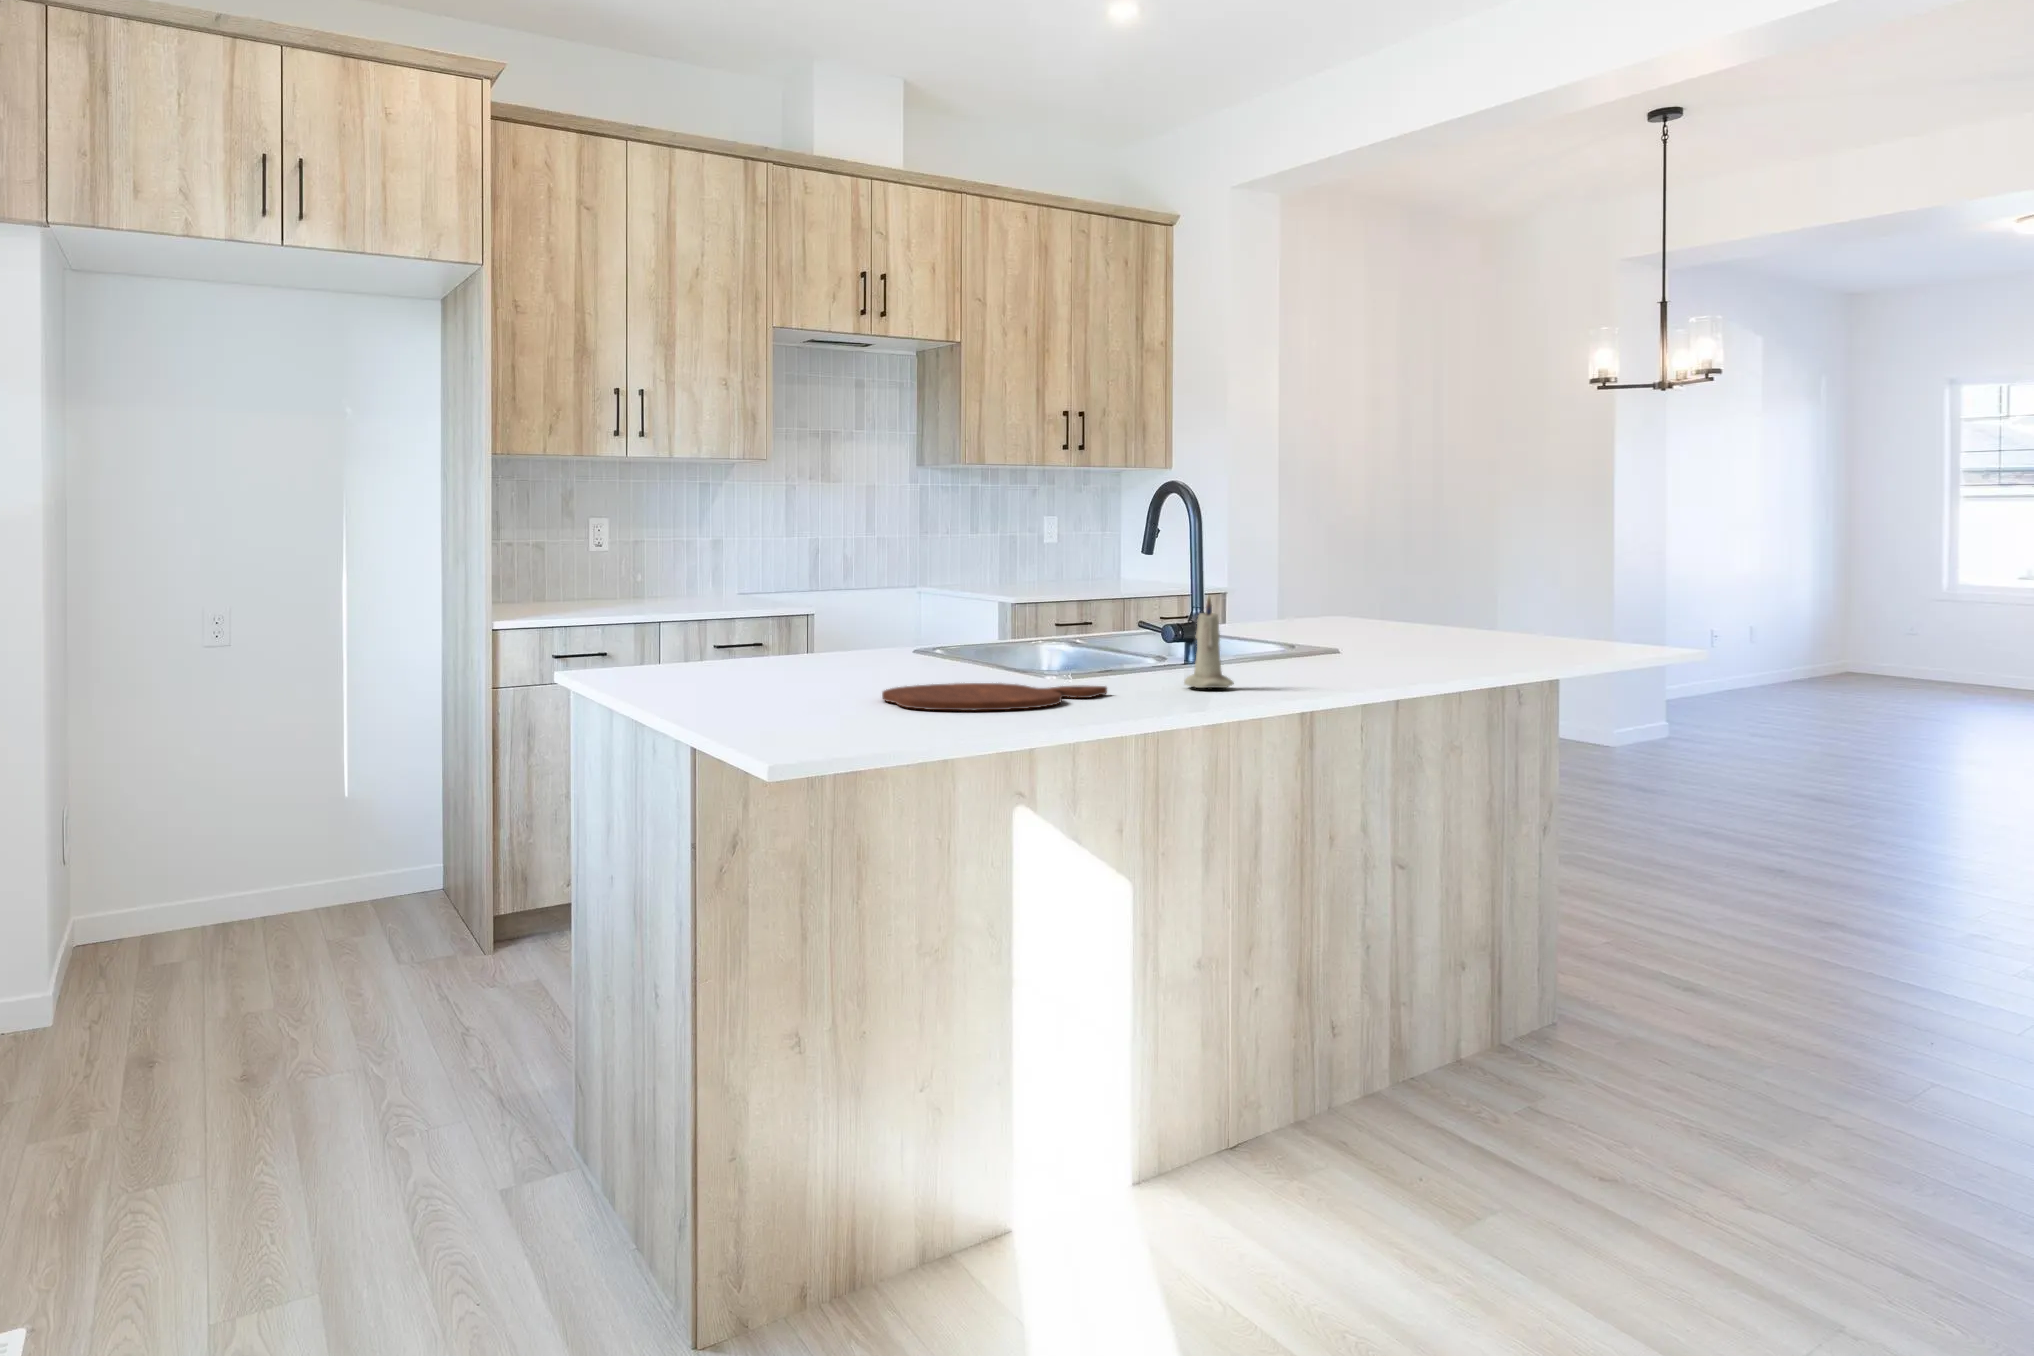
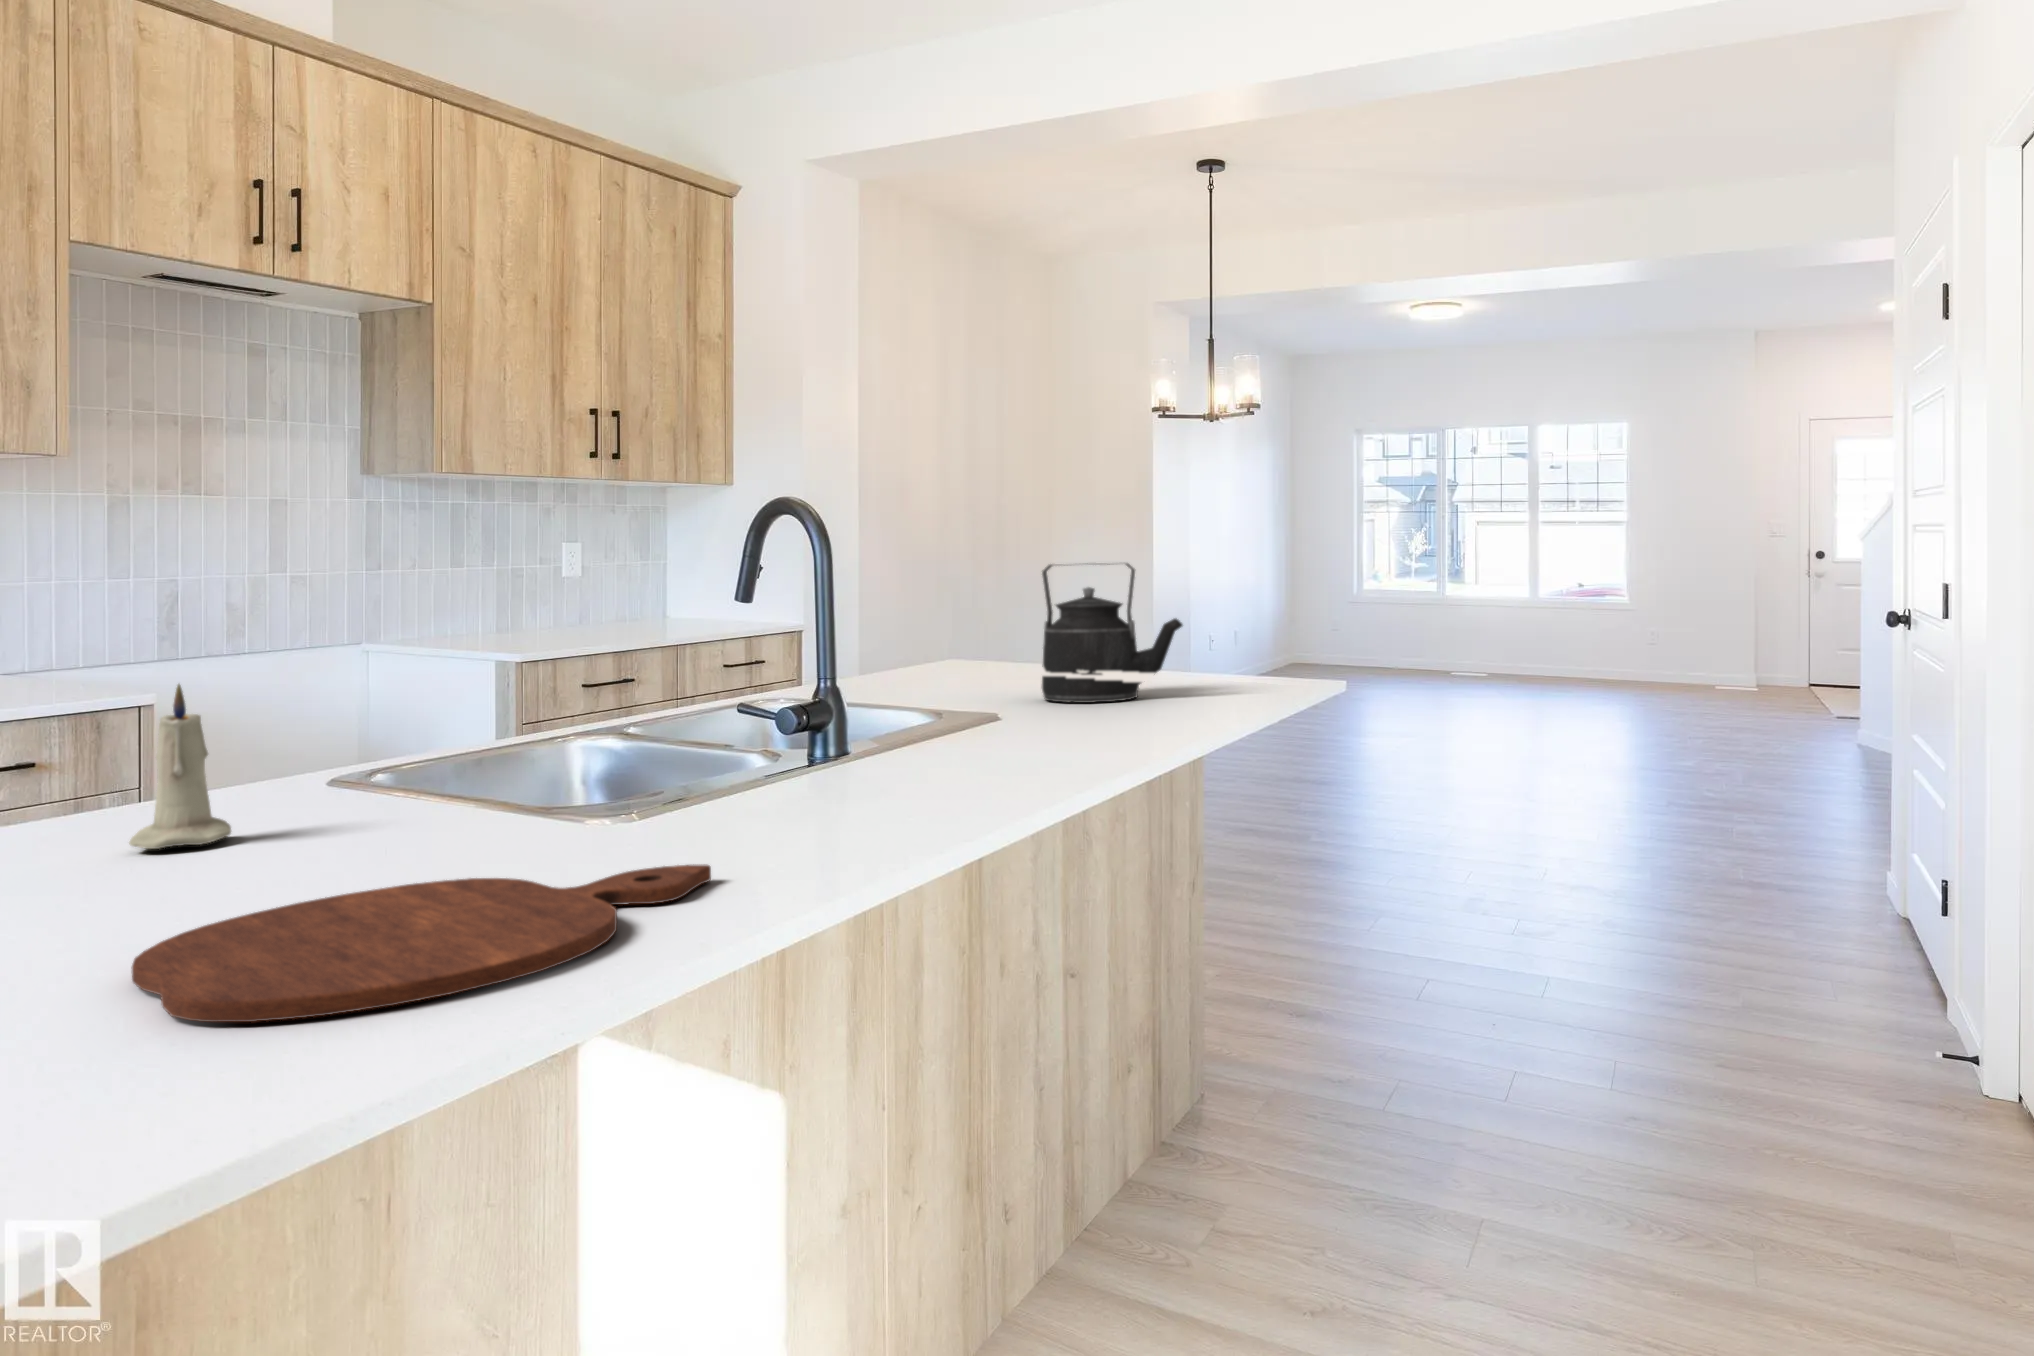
kettle: none [1385,533,1509,645] -> present [1042,563,1182,703]
candle: present [1184,597,1234,688] -> present [129,684,231,849]

